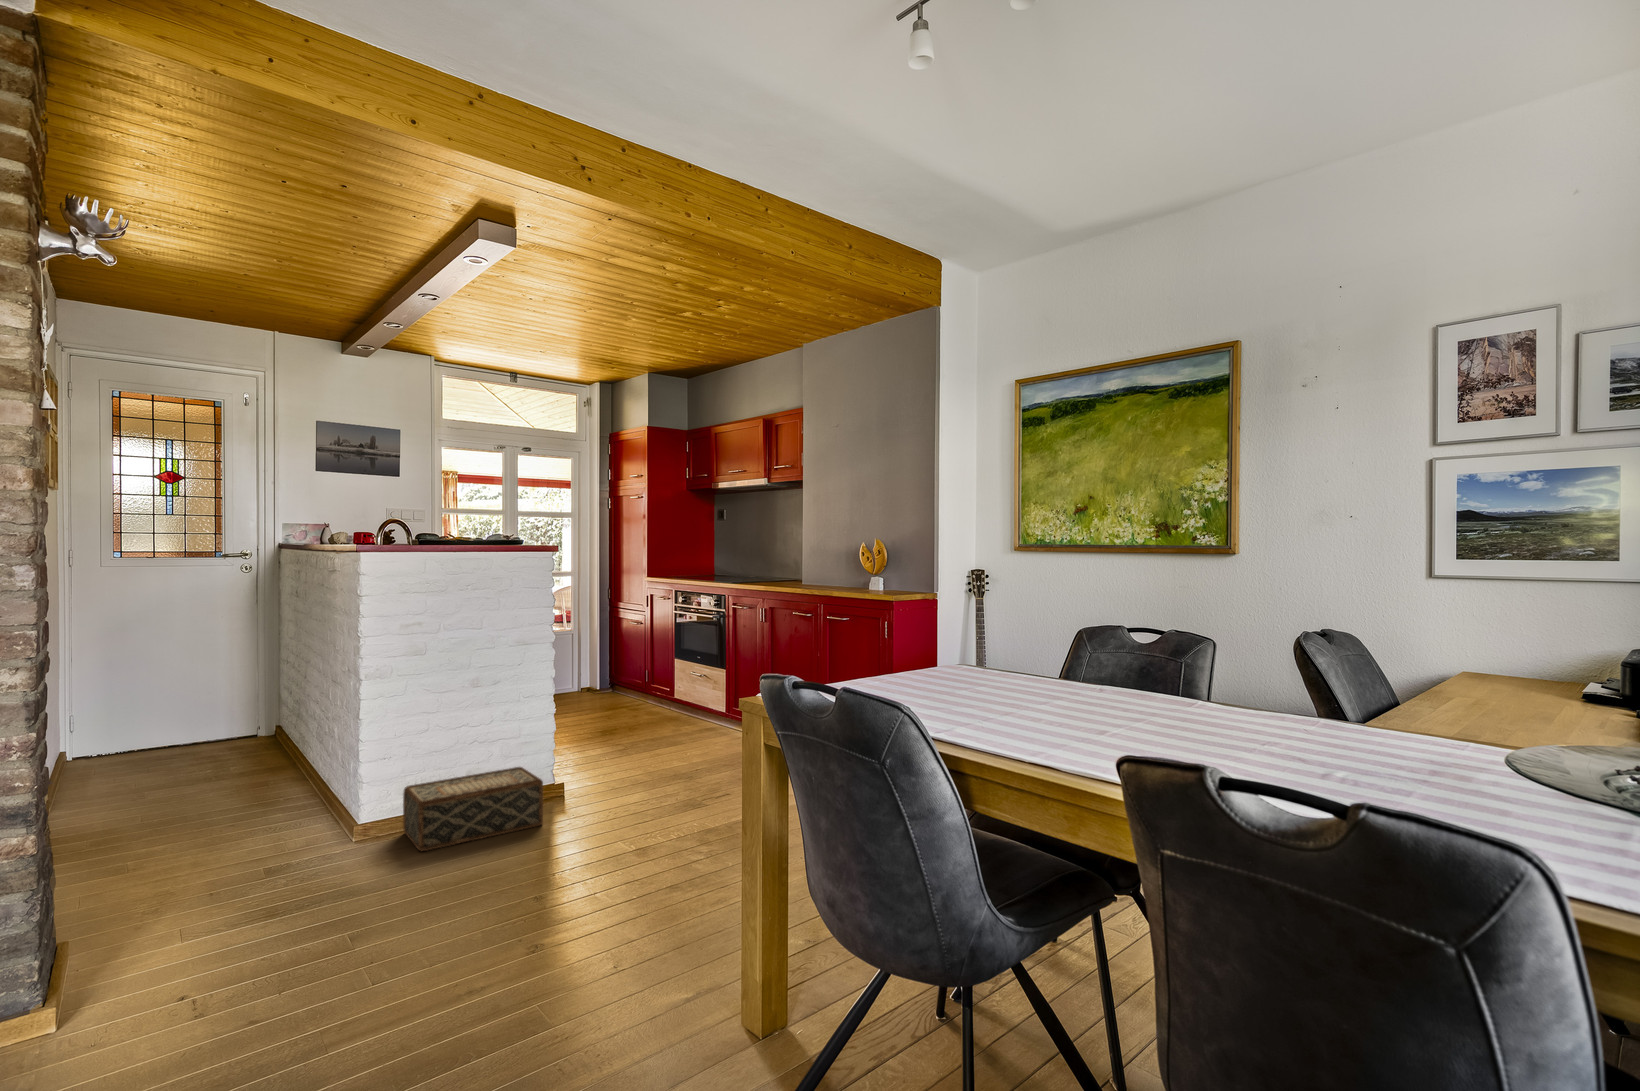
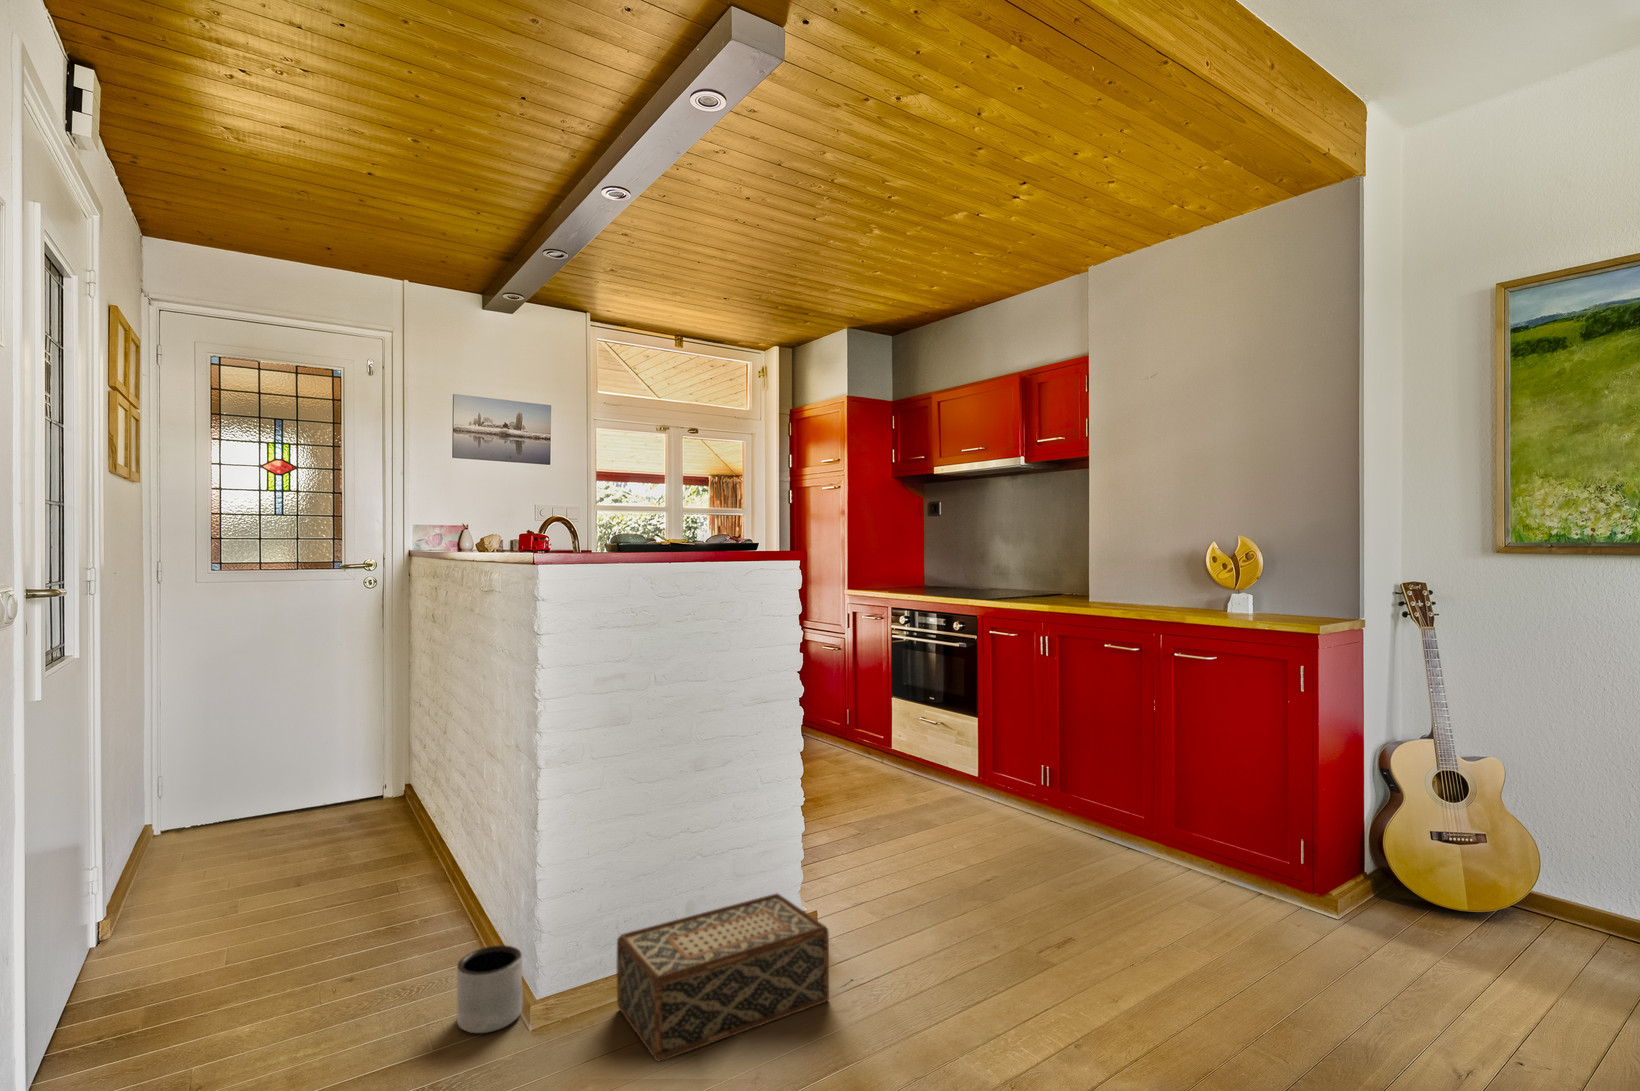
planter: none [295,797,340,845] -> present [457,945,523,1033]

